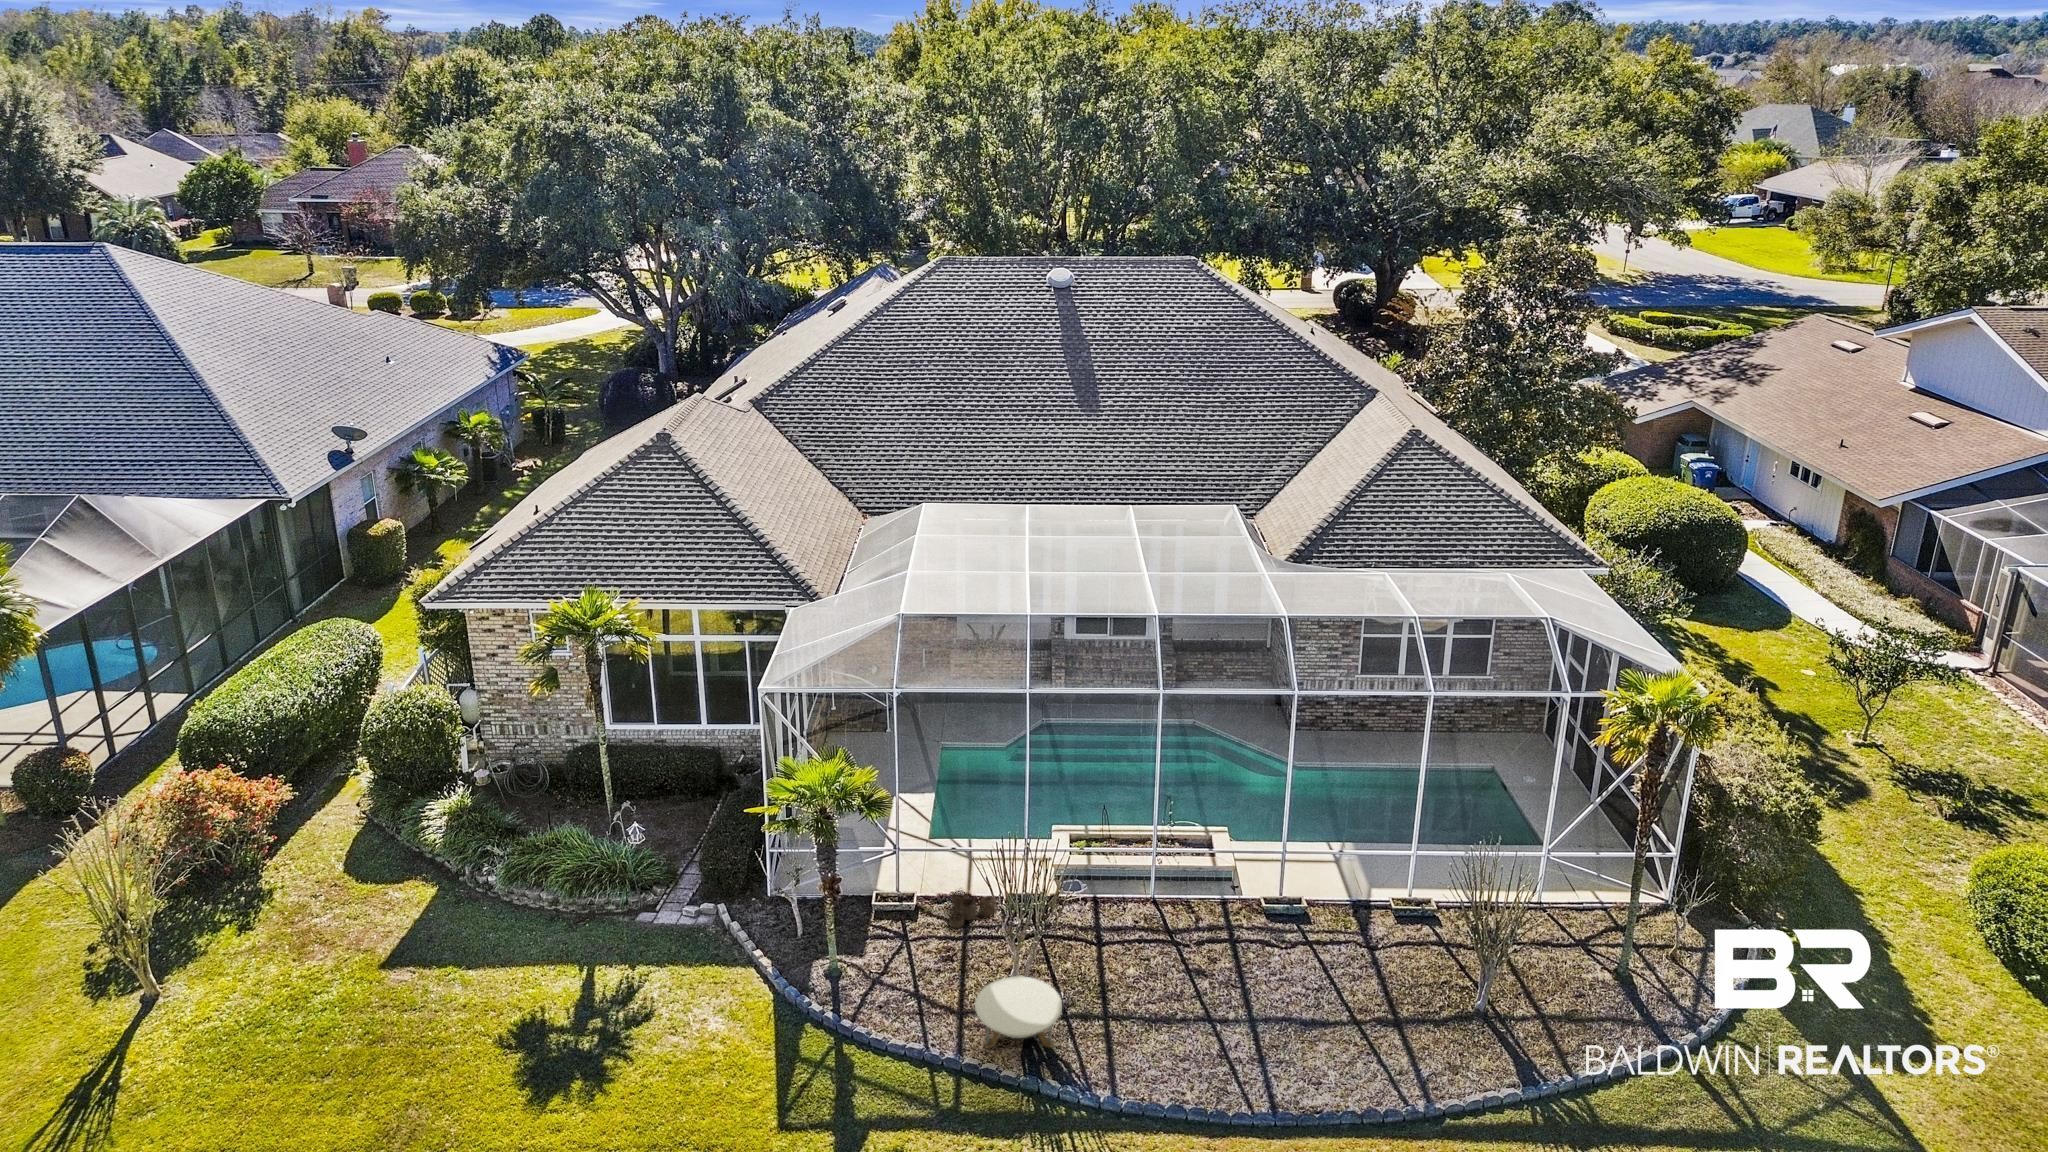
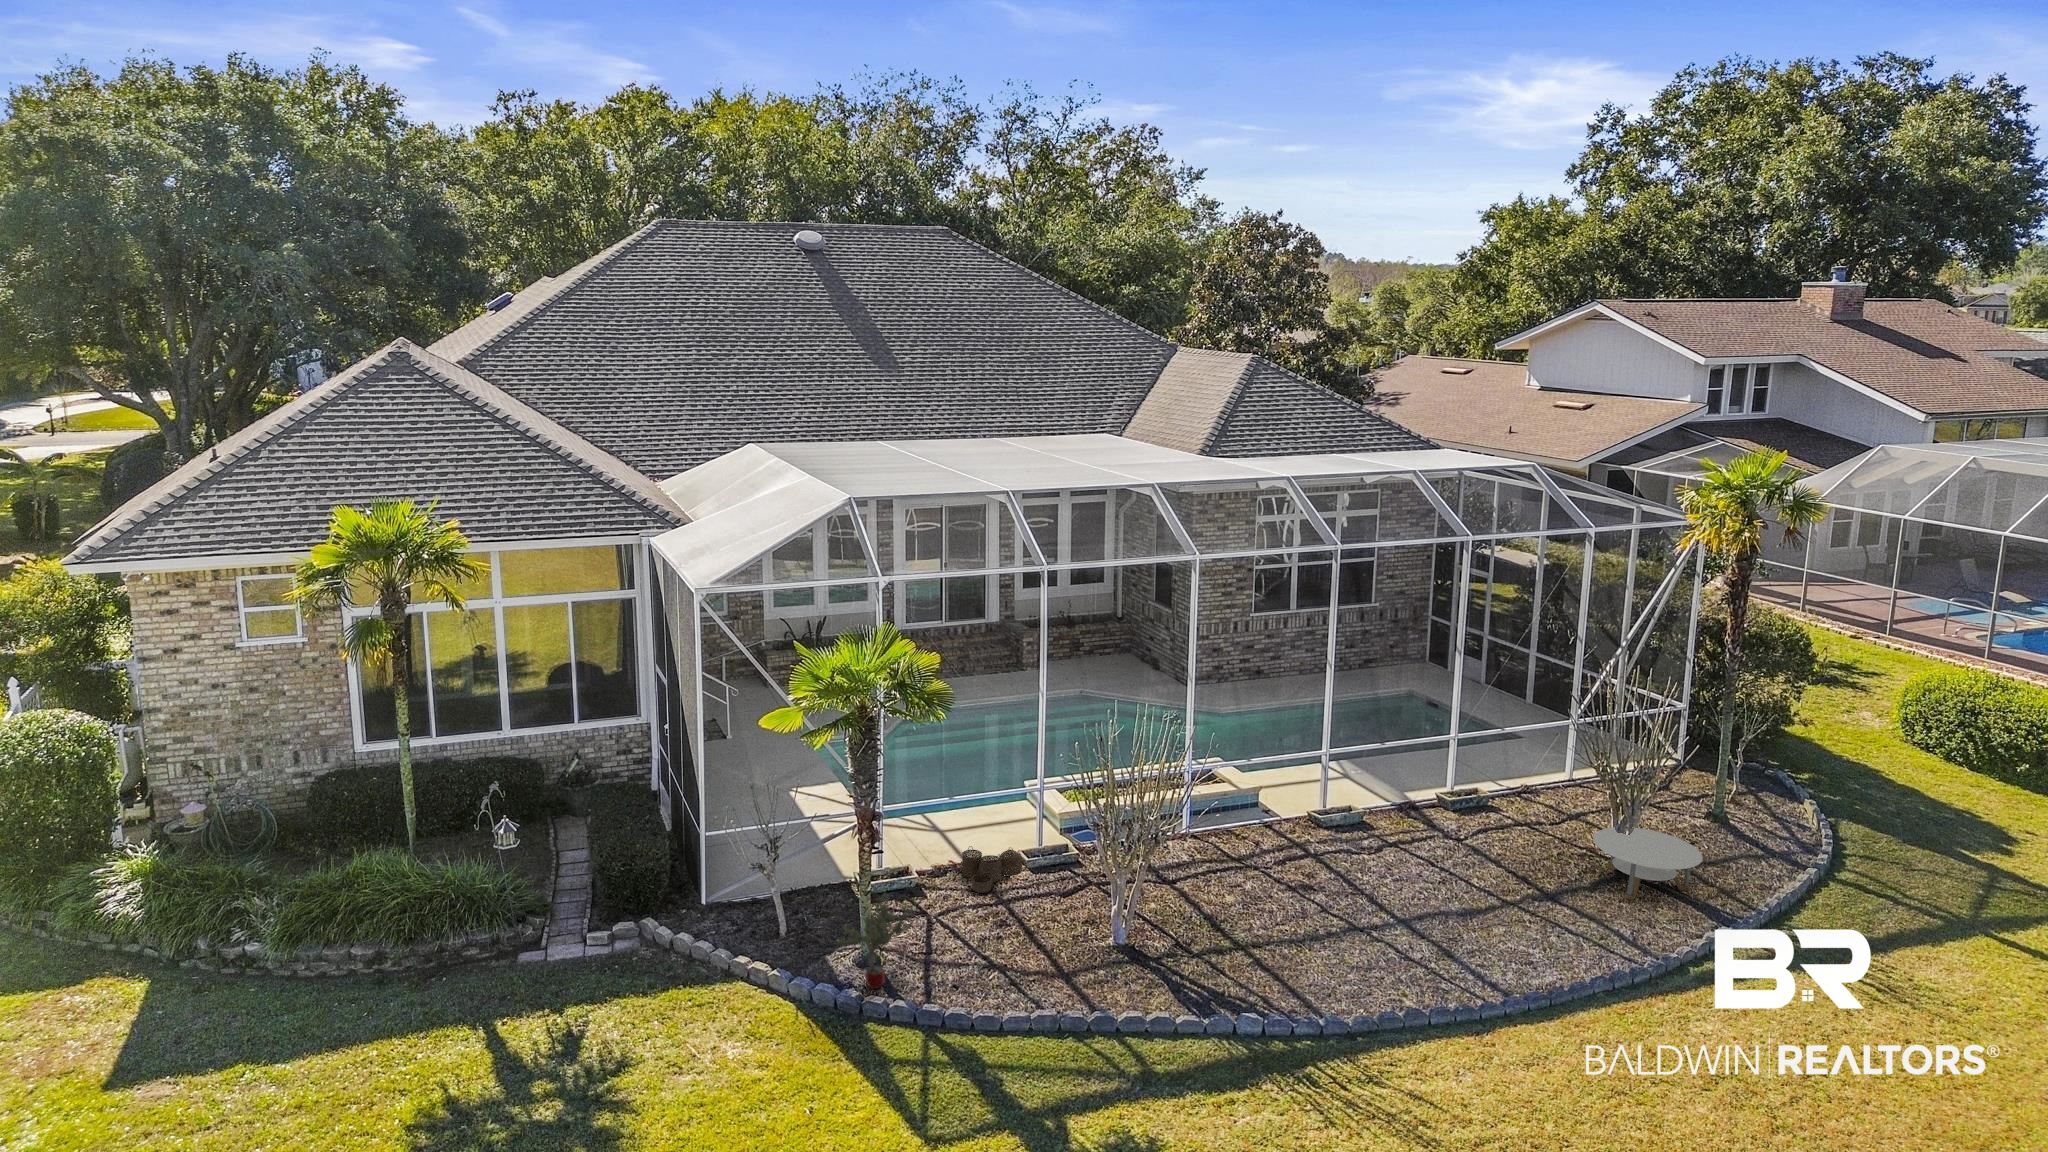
potted tree: none [800,934,855,996] -> present [837,893,913,989]
round table: present [975,976,1062,1049] -> present [1593,827,1703,900]

